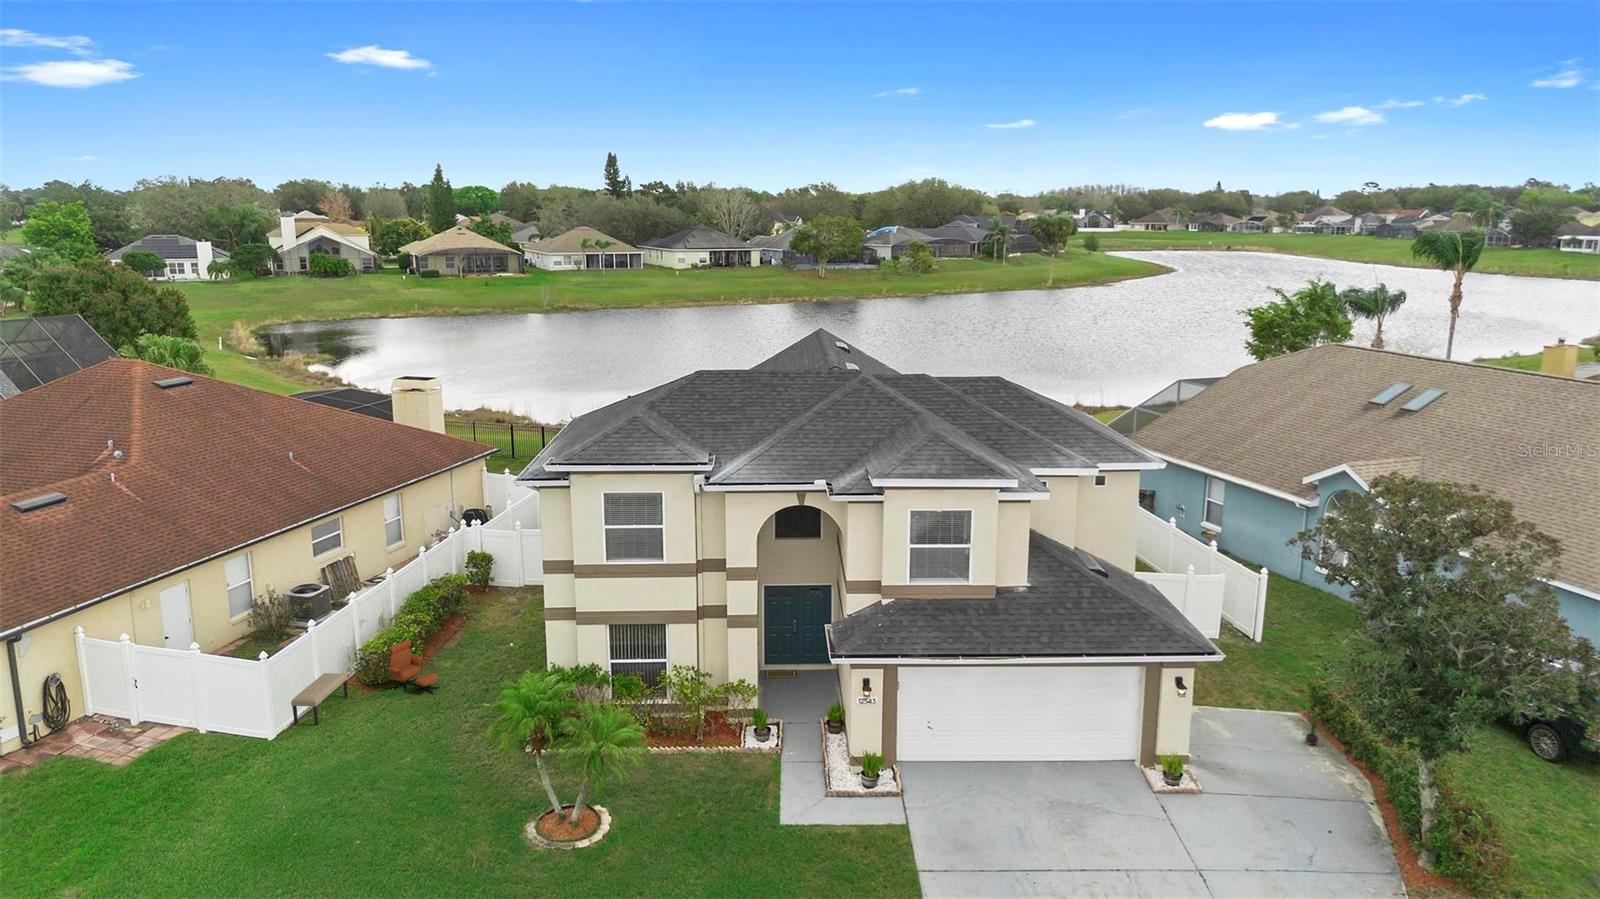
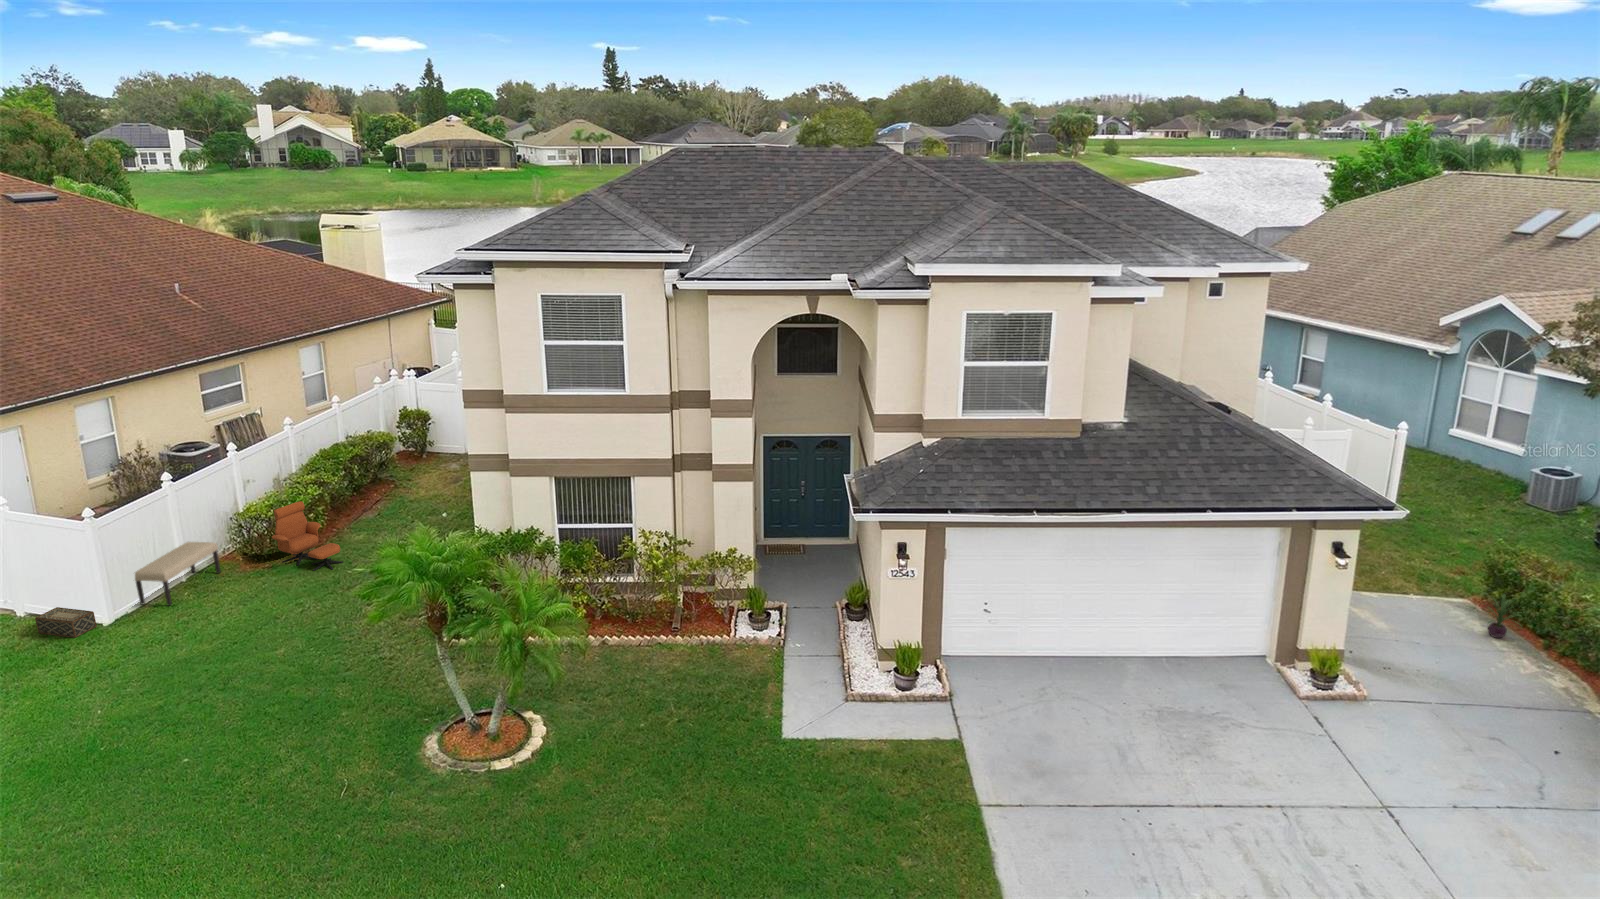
woven basket: none [224,727,267,751] -> present [35,607,97,638]

